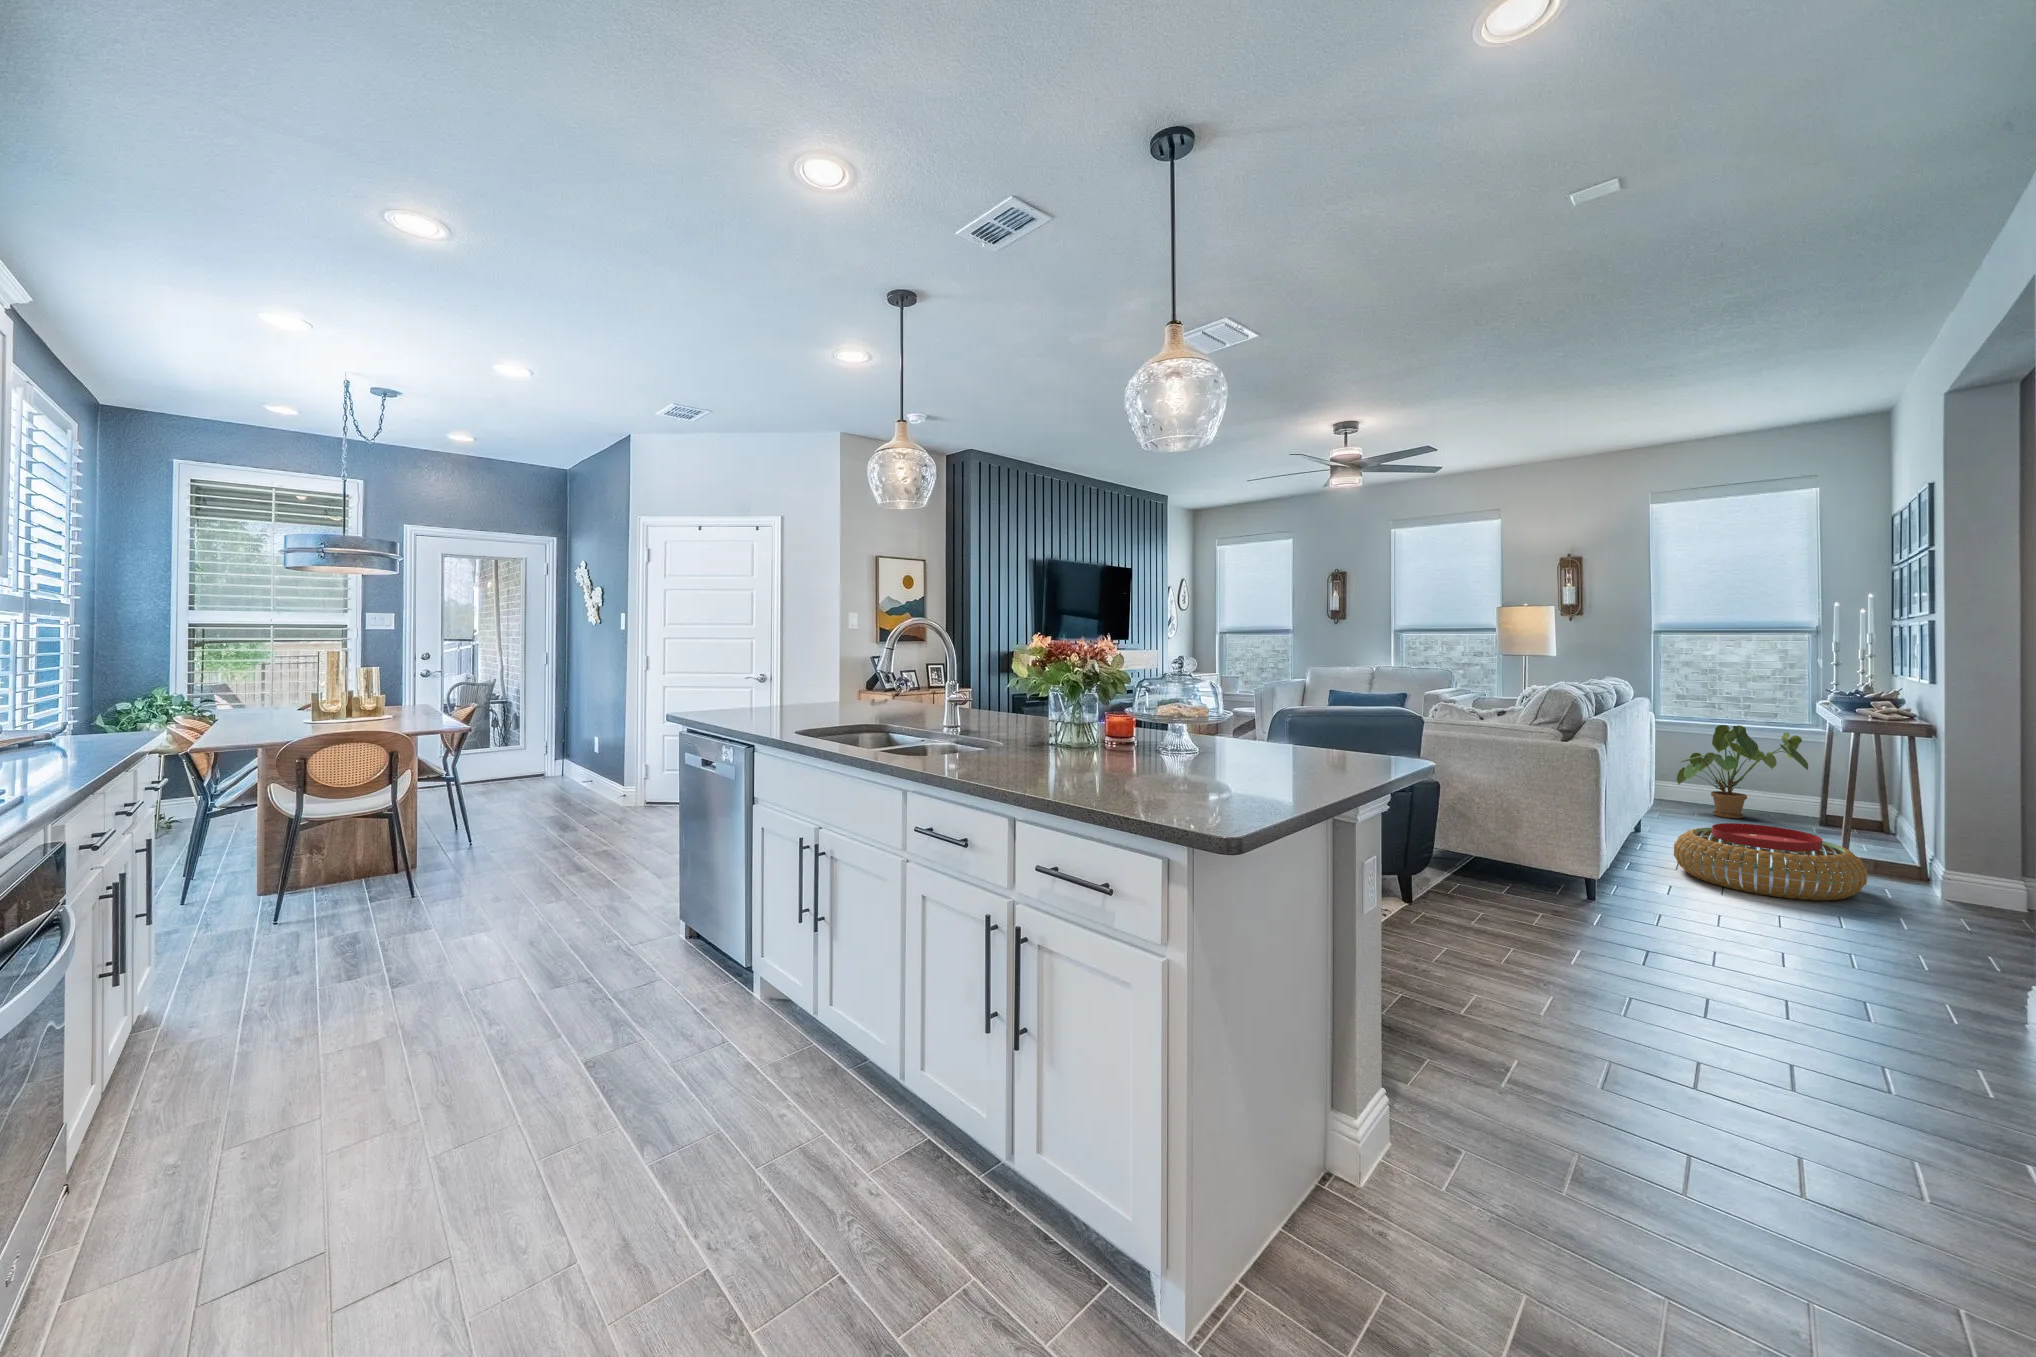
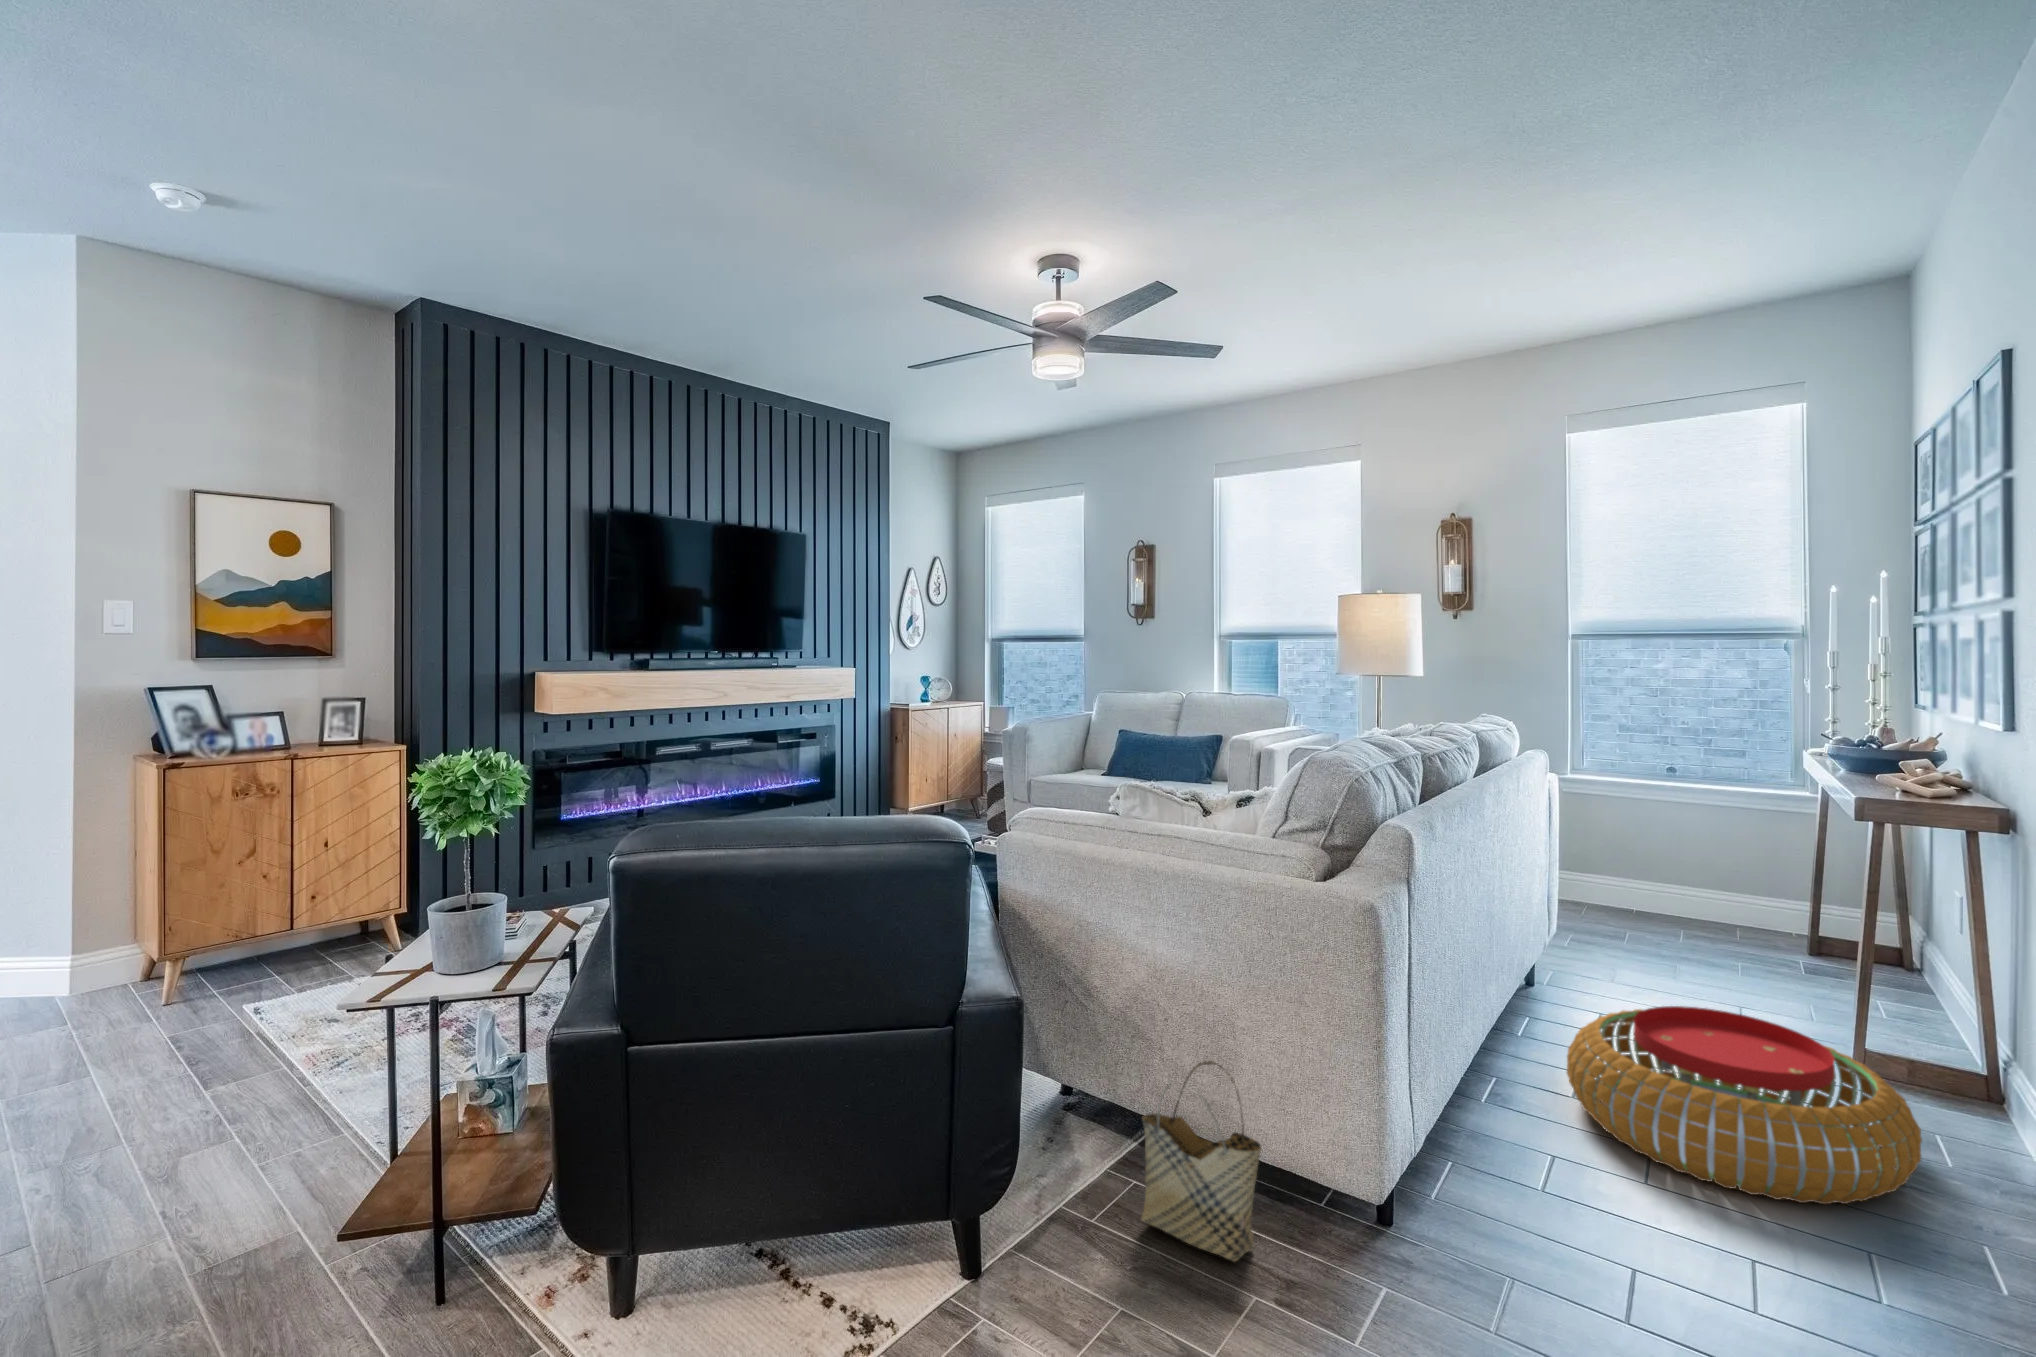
house plant: present [1677,725,1808,818] -> none [1599,783,1795,940]
woven basket: none [1477,823,1541,902] -> present [1141,1061,1261,1262]

